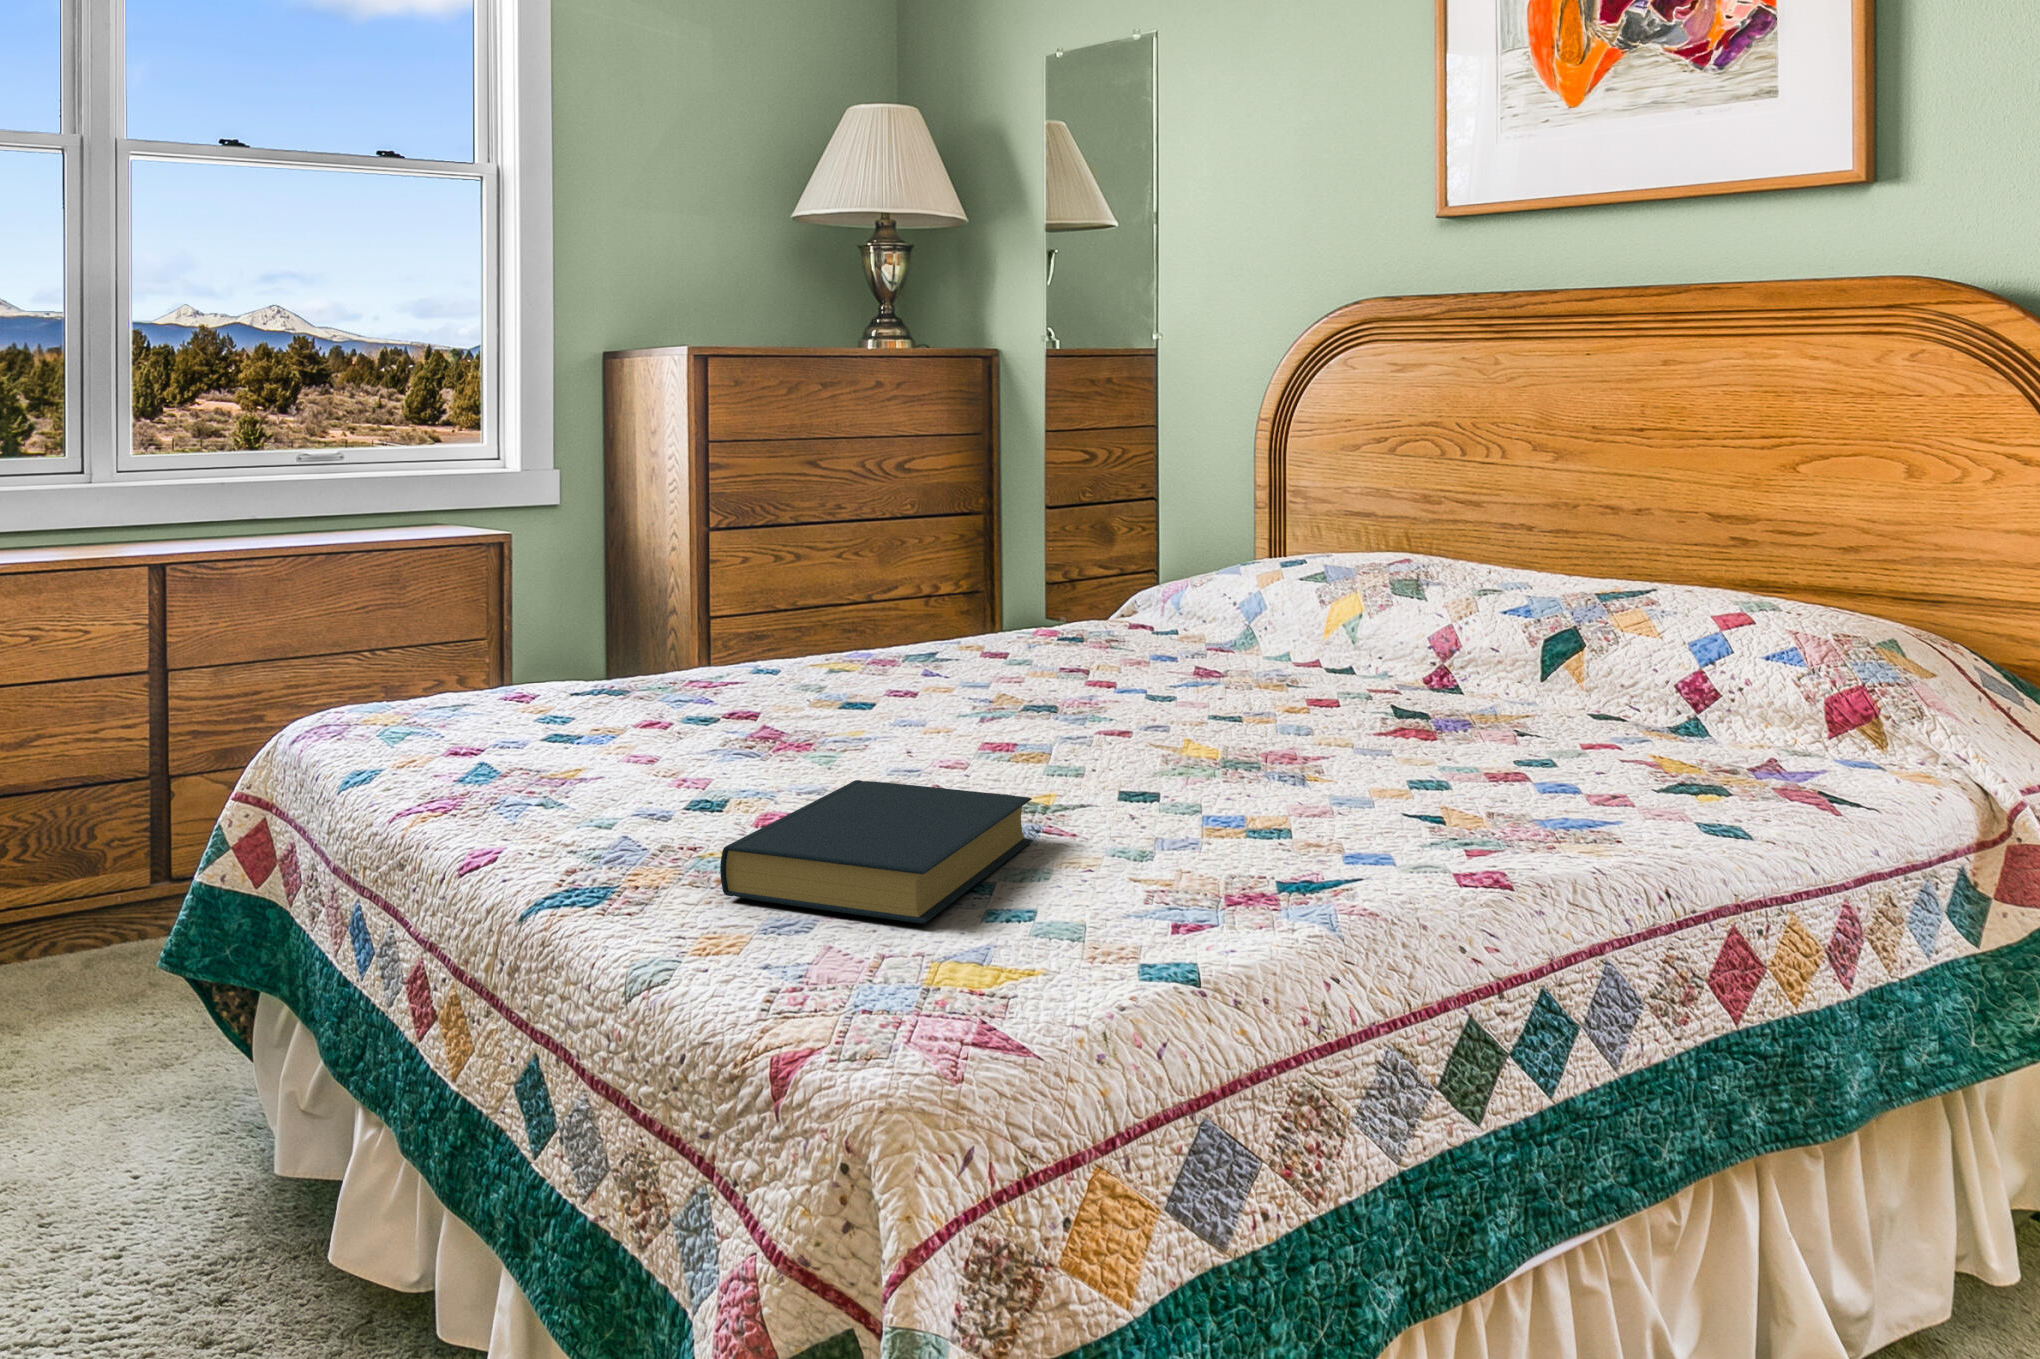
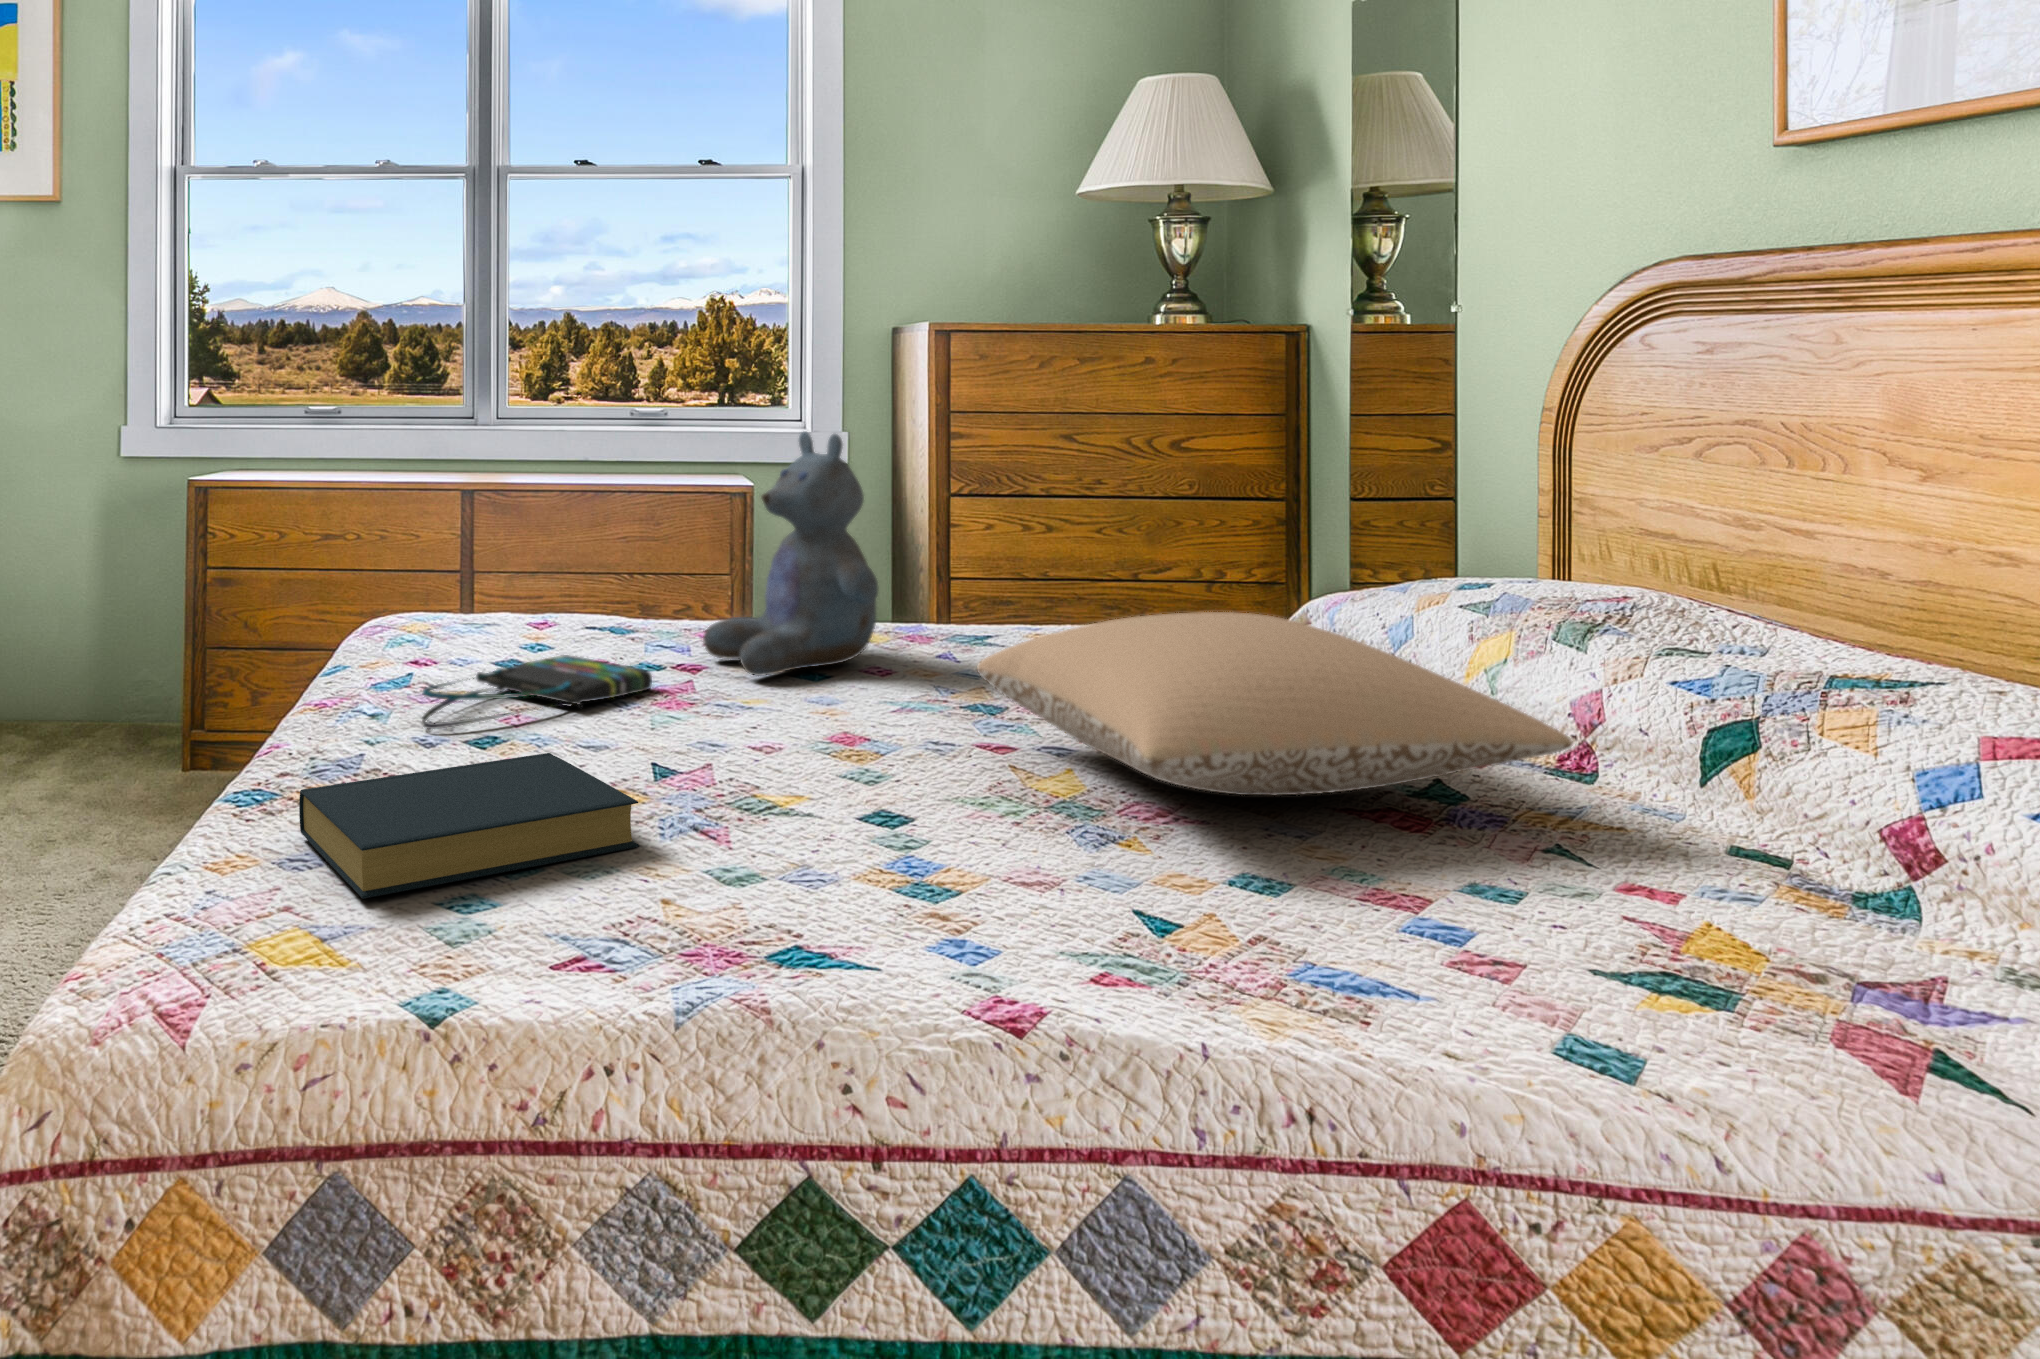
stuffed bear: none [714,451,910,704] -> present [703,431,878,676]
pillow: none [1091,590,1526,726] -> present [977,612,1572,795]
tote bag: none [552,707,731,794] -> present [422,655,652,729]

